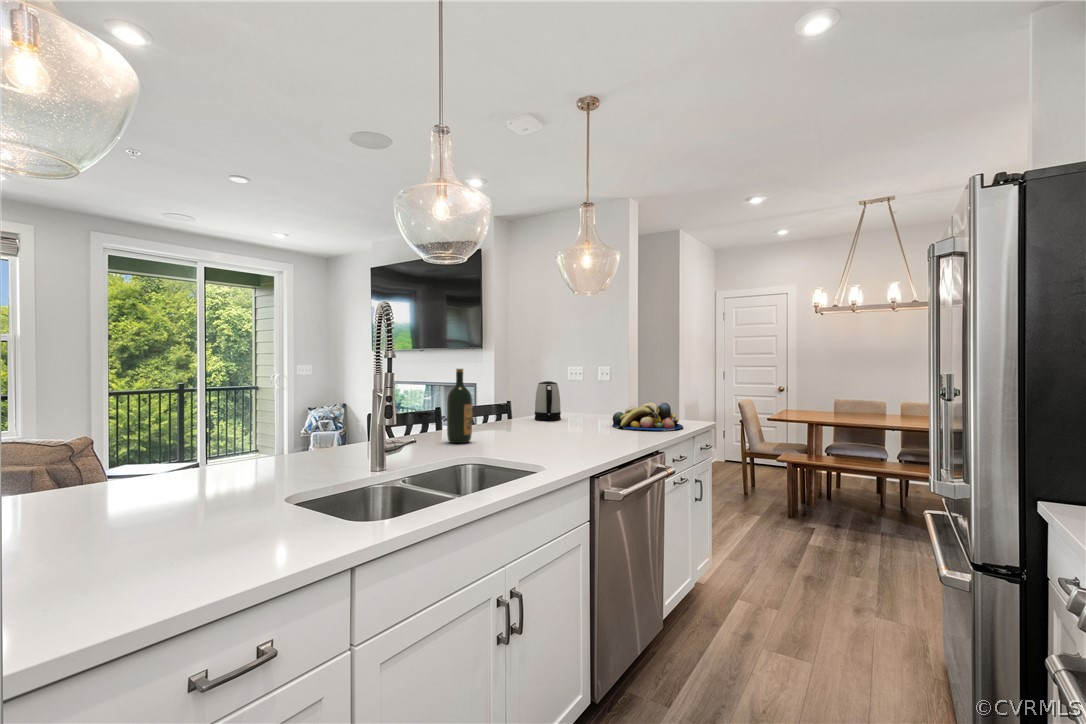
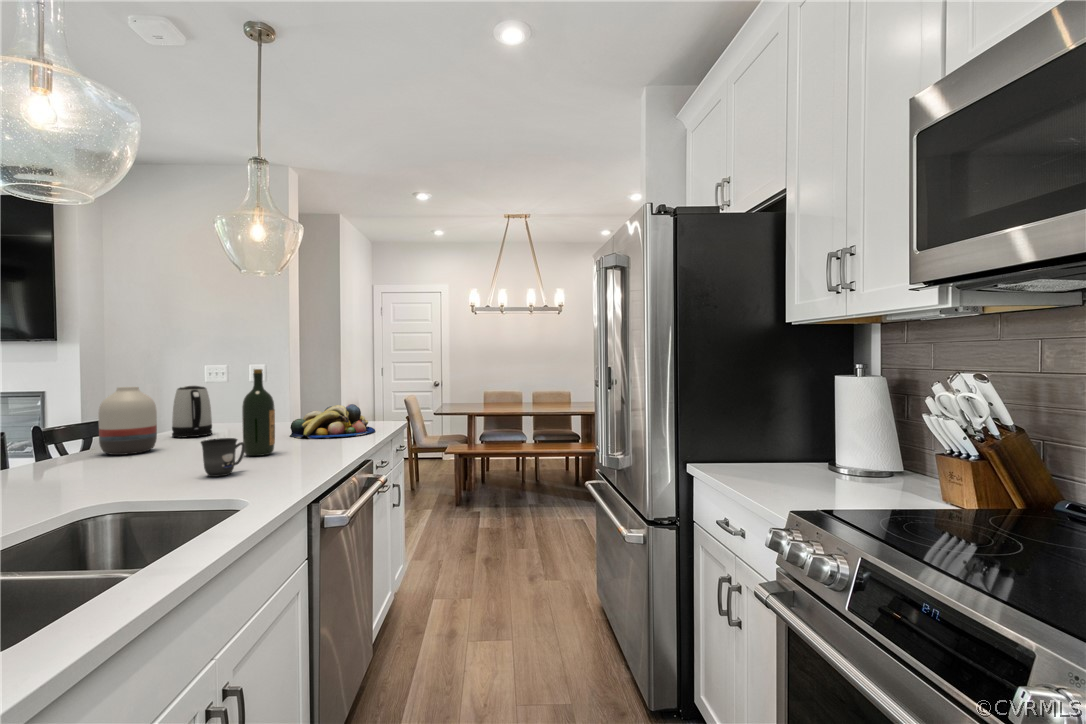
wine bottle: present [447,369,472,443] -> present [242,369,275,456]
vase: none [486,380,520,428] -> present [98,387,157,455]
mug: none [530,421,561,449] -> present [201,438,245,477]

